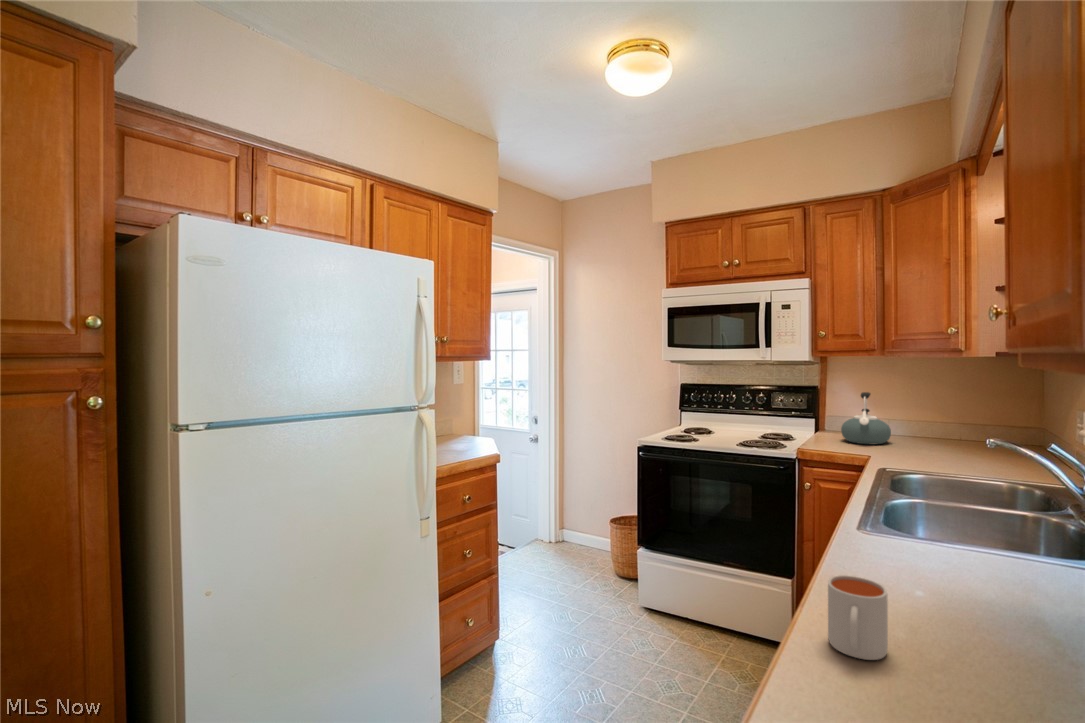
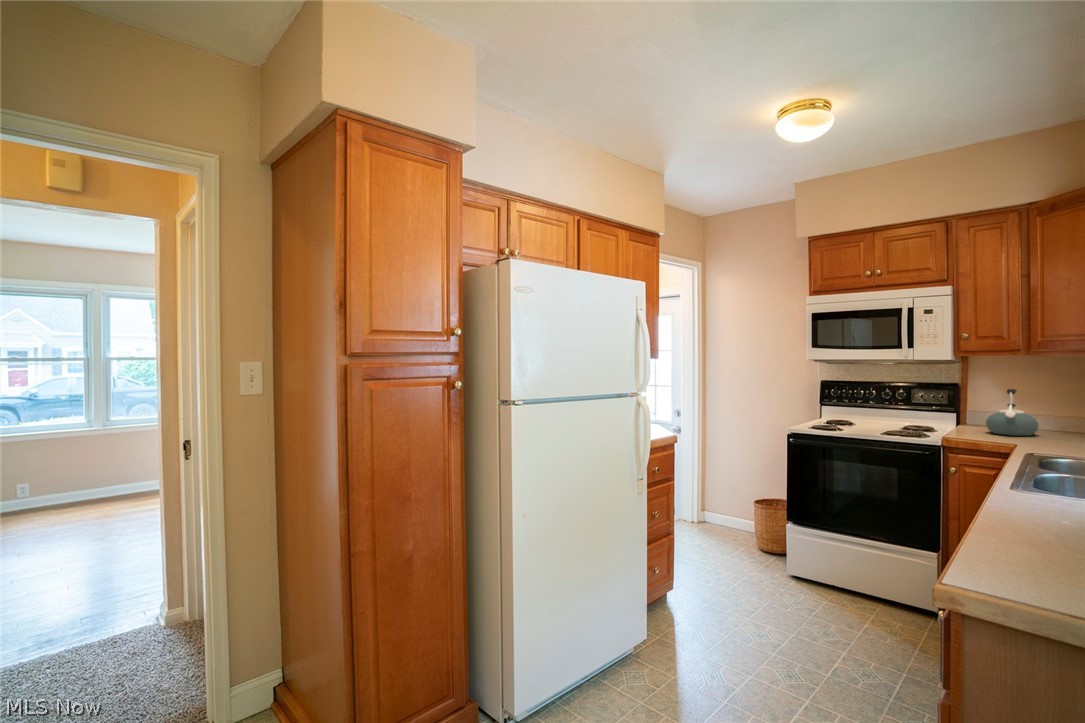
mug: present [828,575,888,660] -> none [995,495,1042,547]

